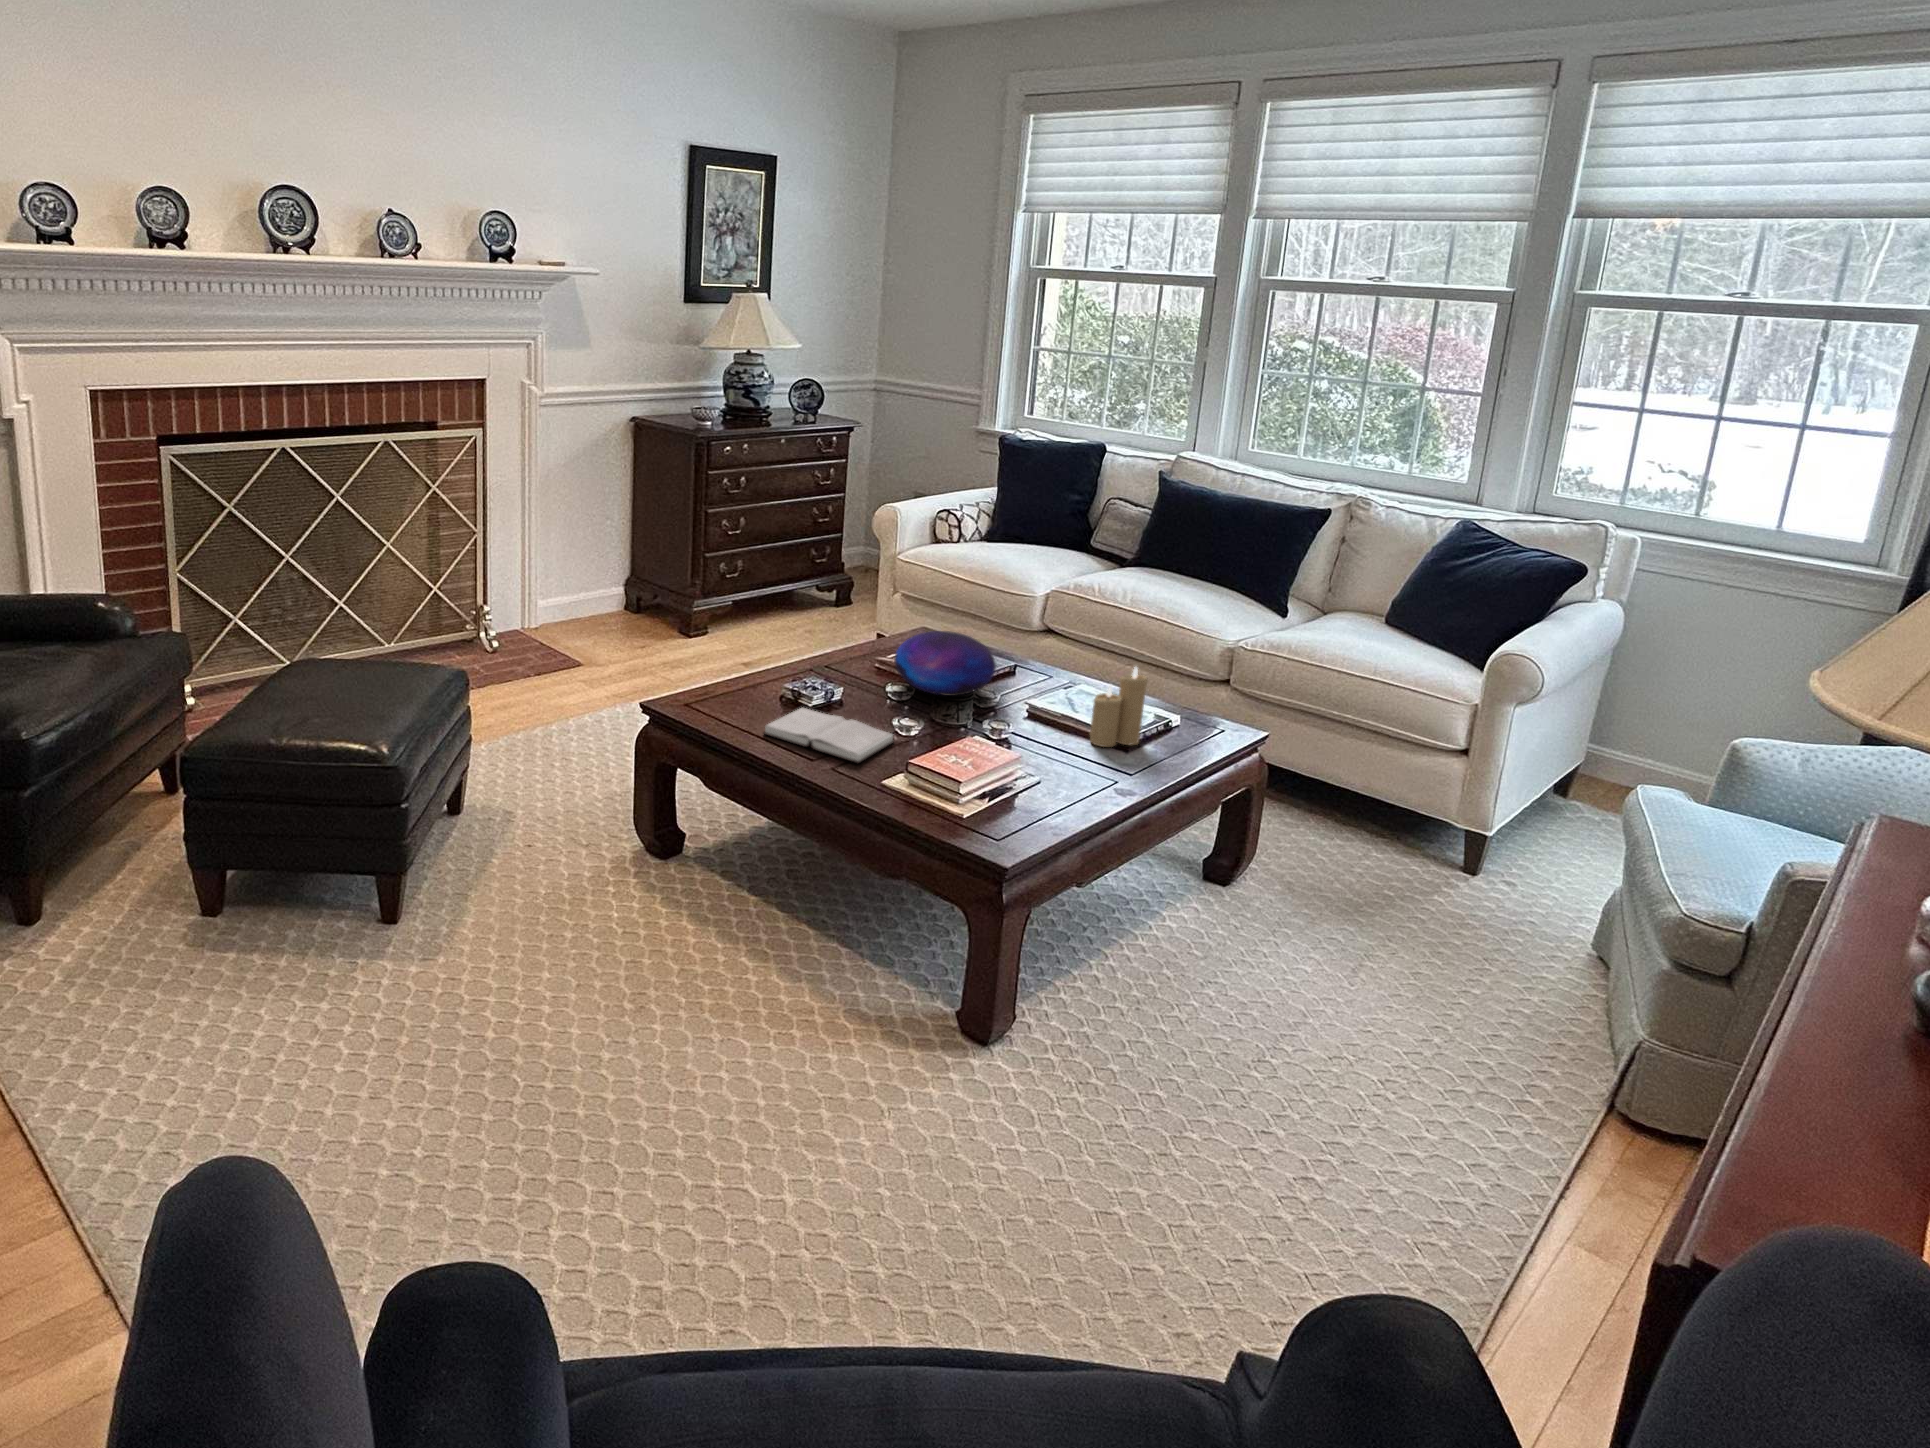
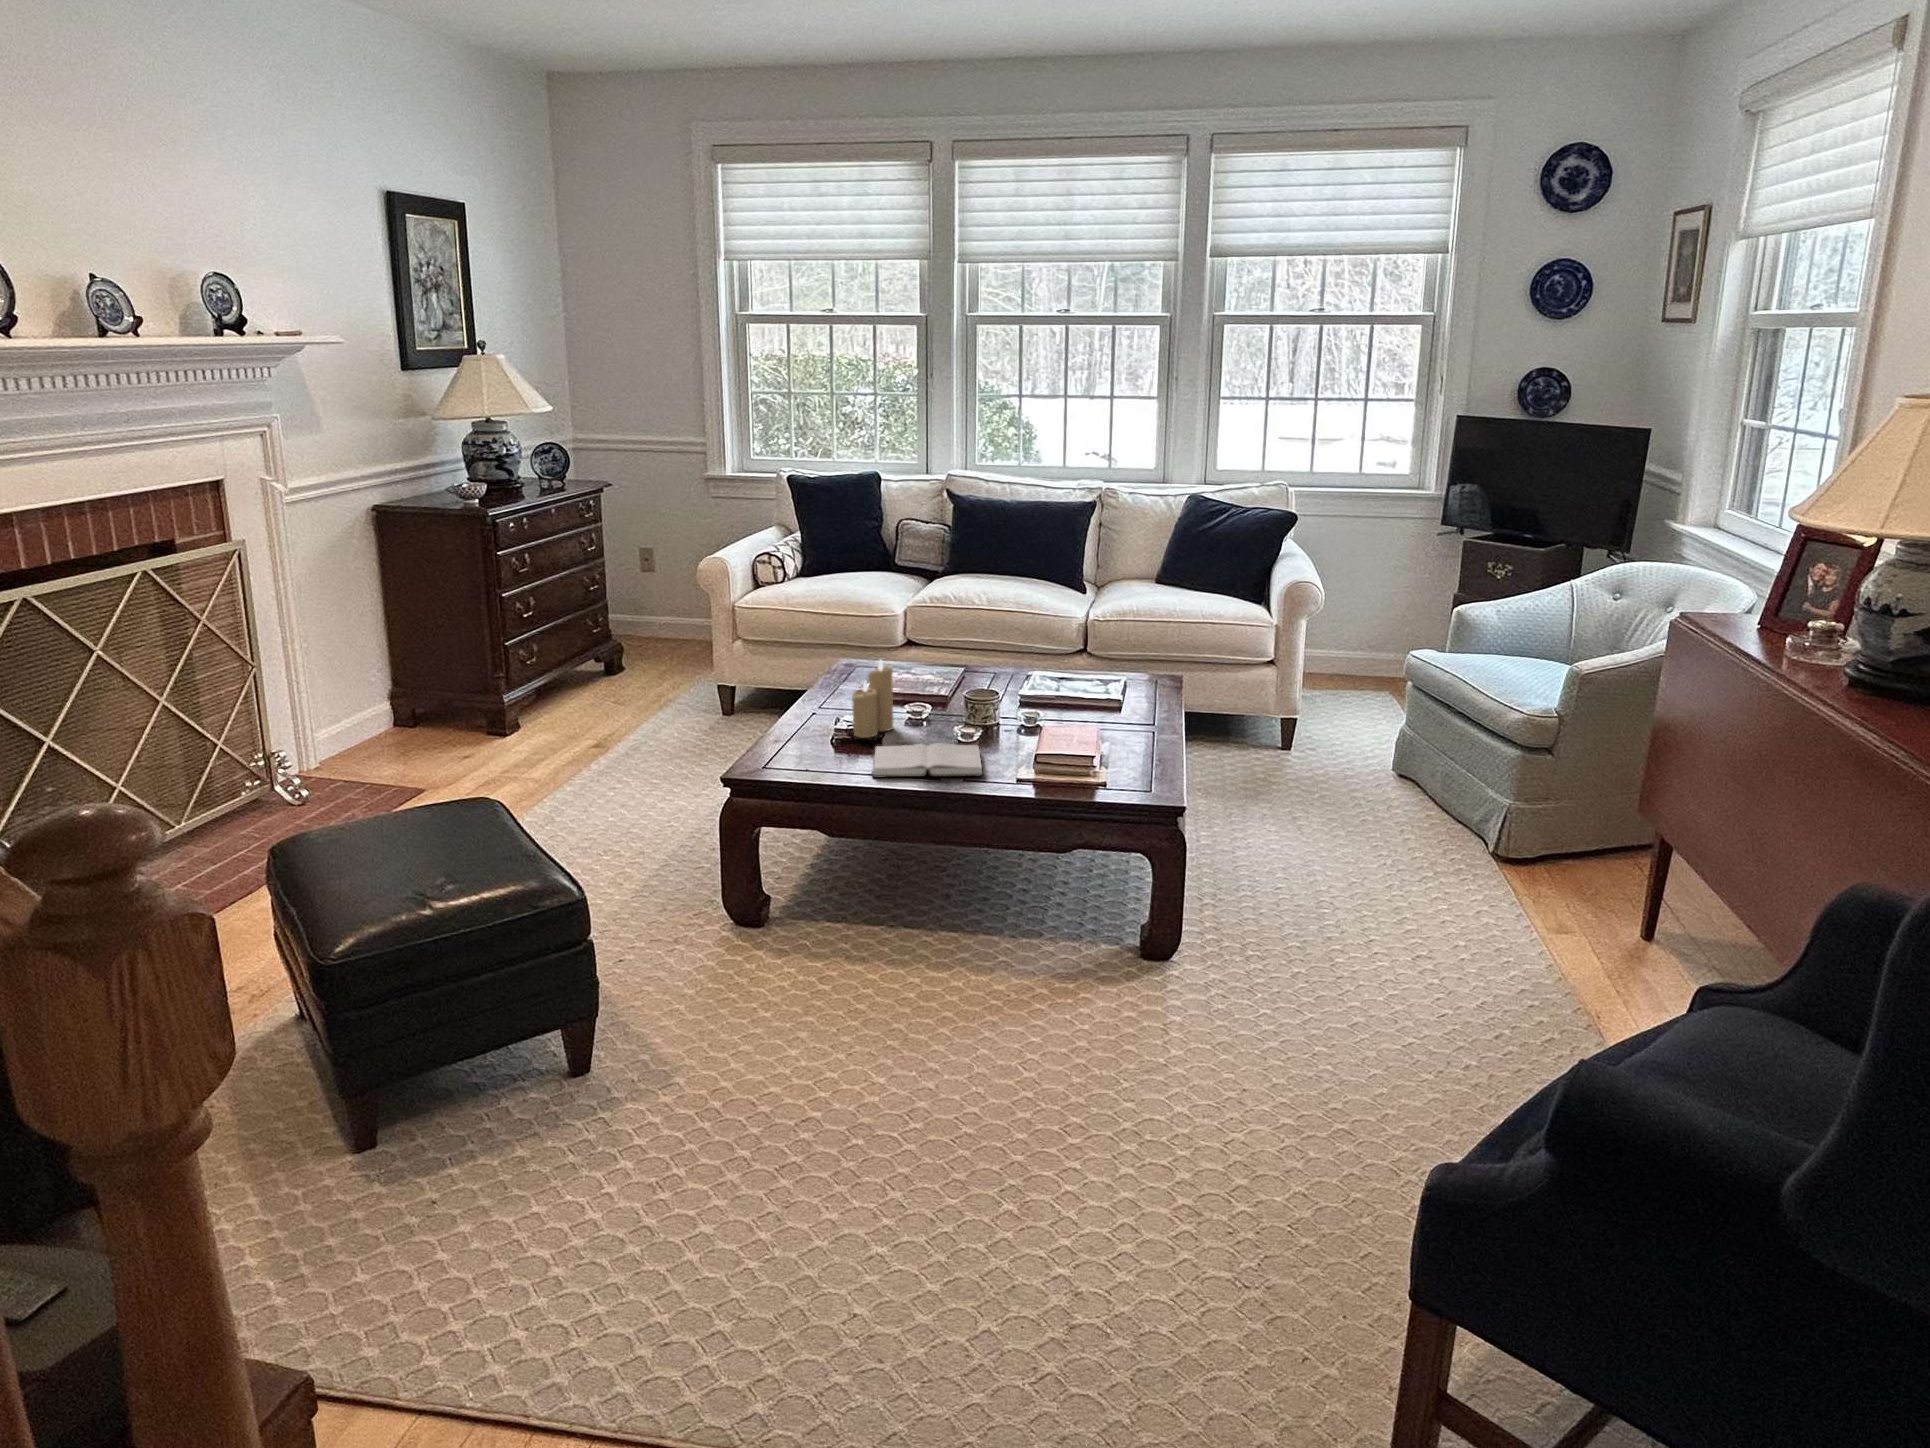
decorative orb: present [894,631,996,696] -> none [903,650,997,708]
candle: present [1090,667,1148,747] -> present [852,660,893,738]

